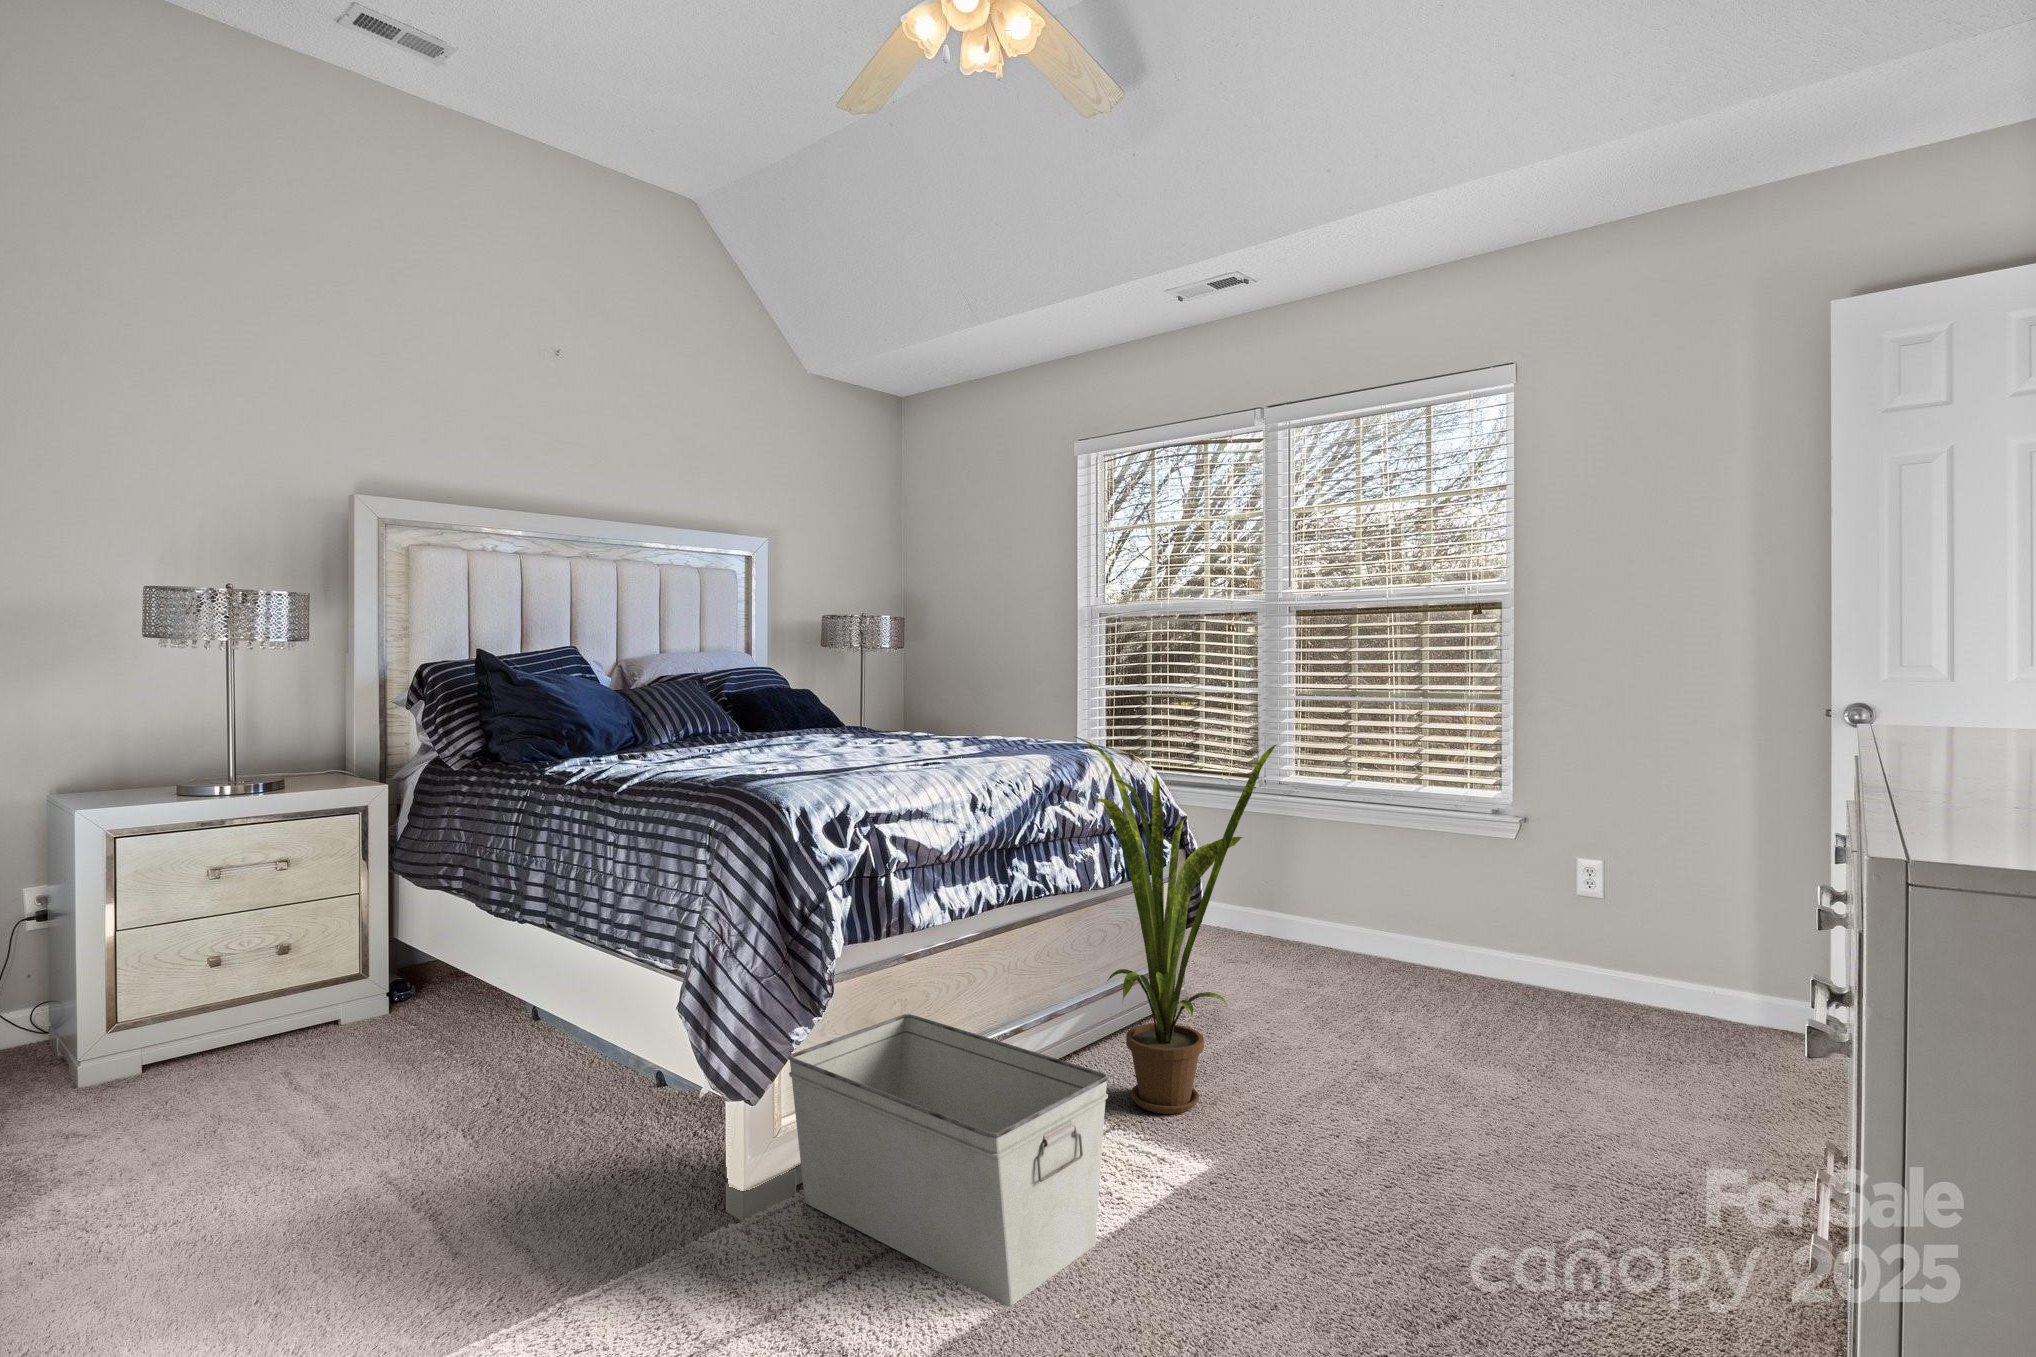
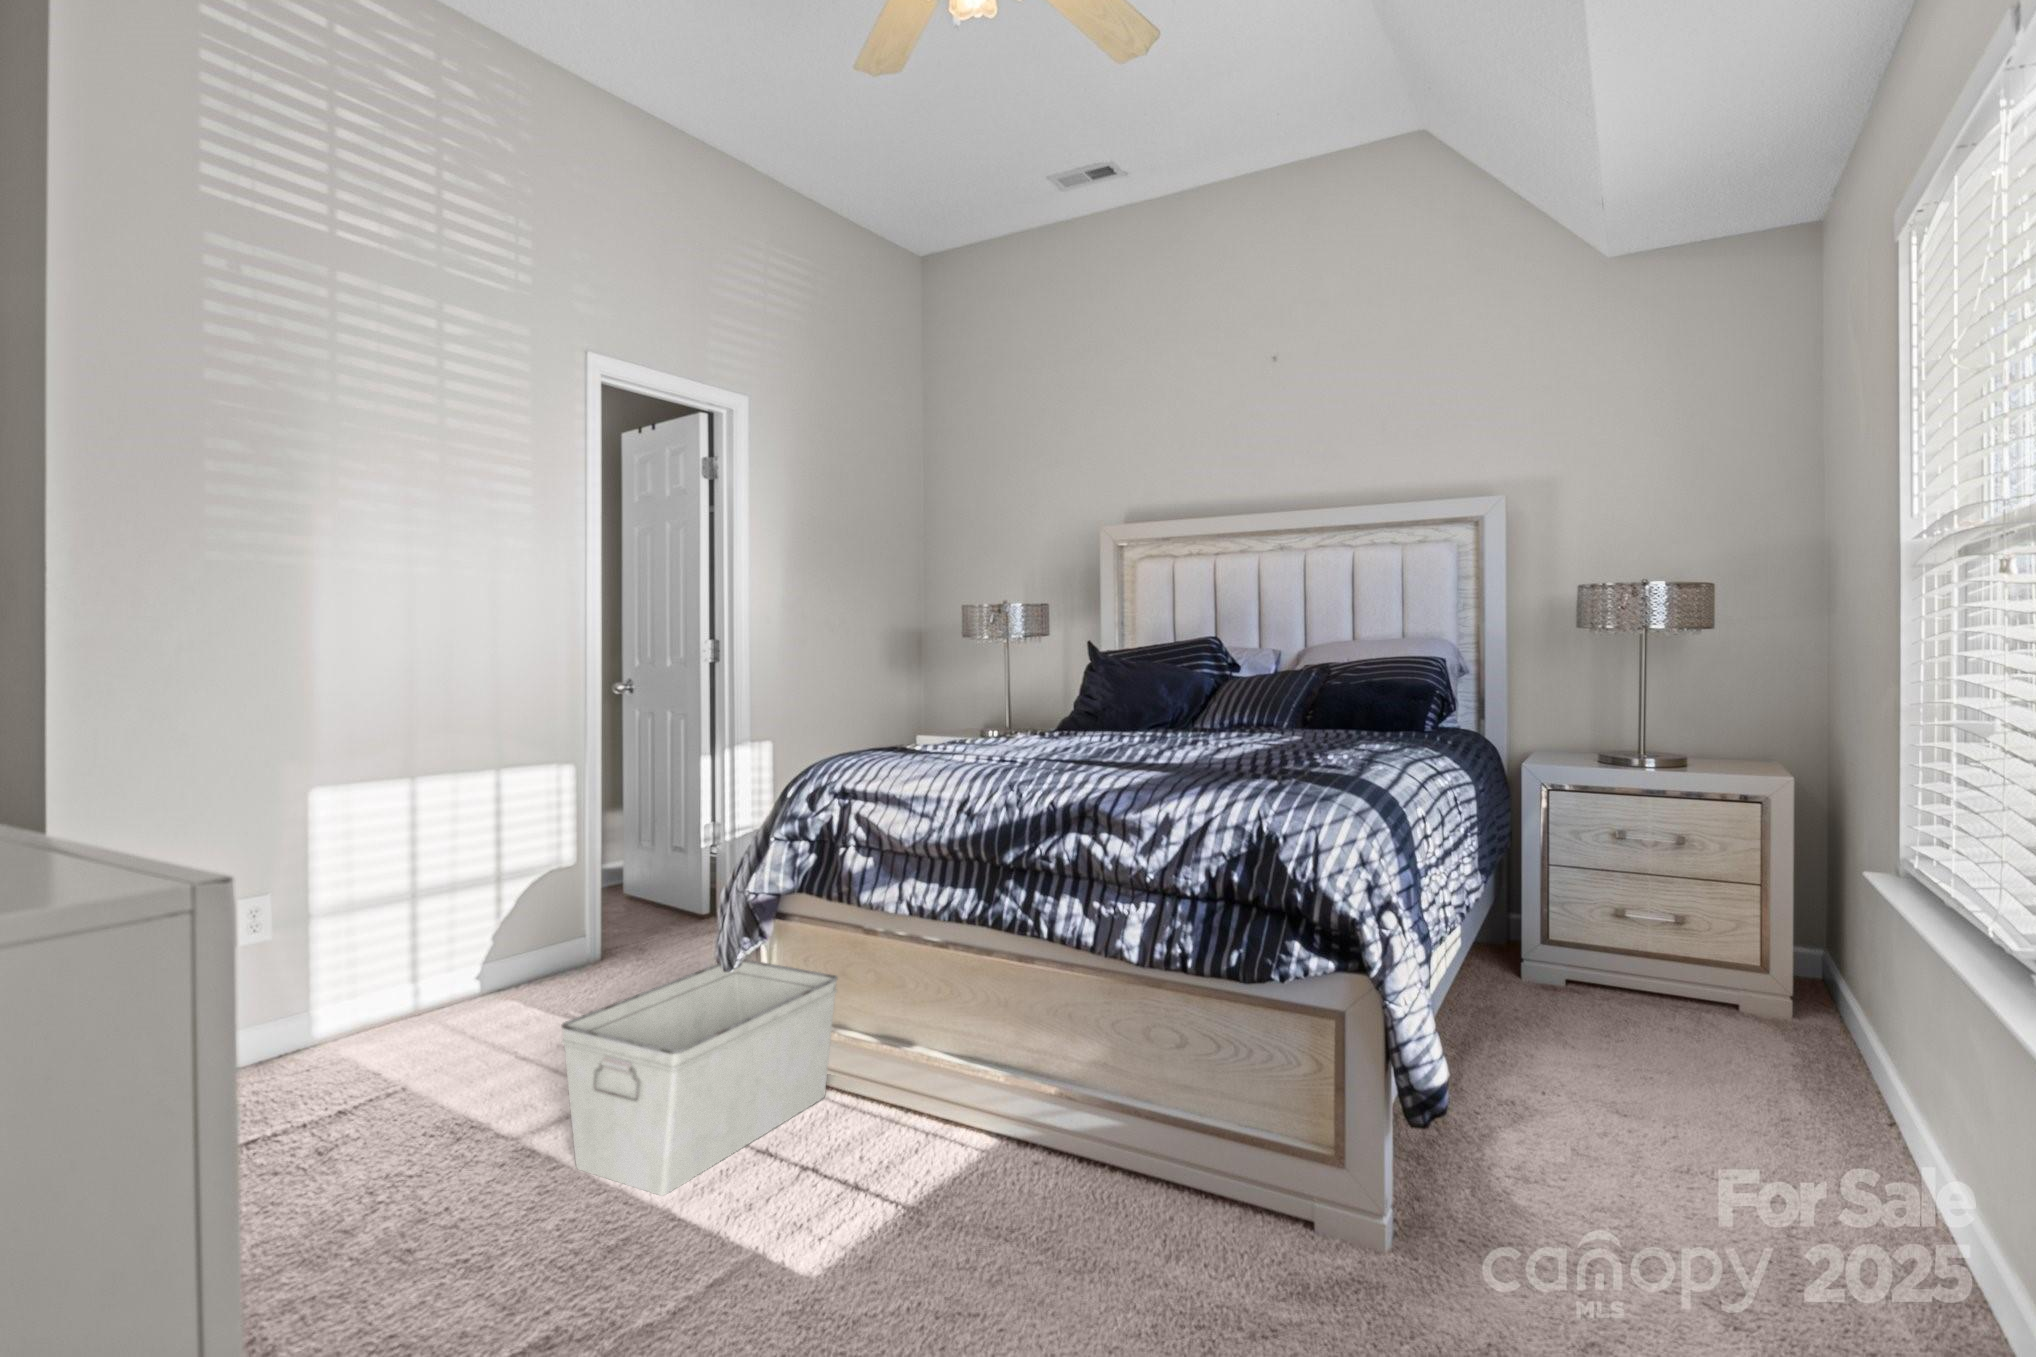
house plant: present [1074,736,1276,1114] -> none [893,751,1130,1234]

